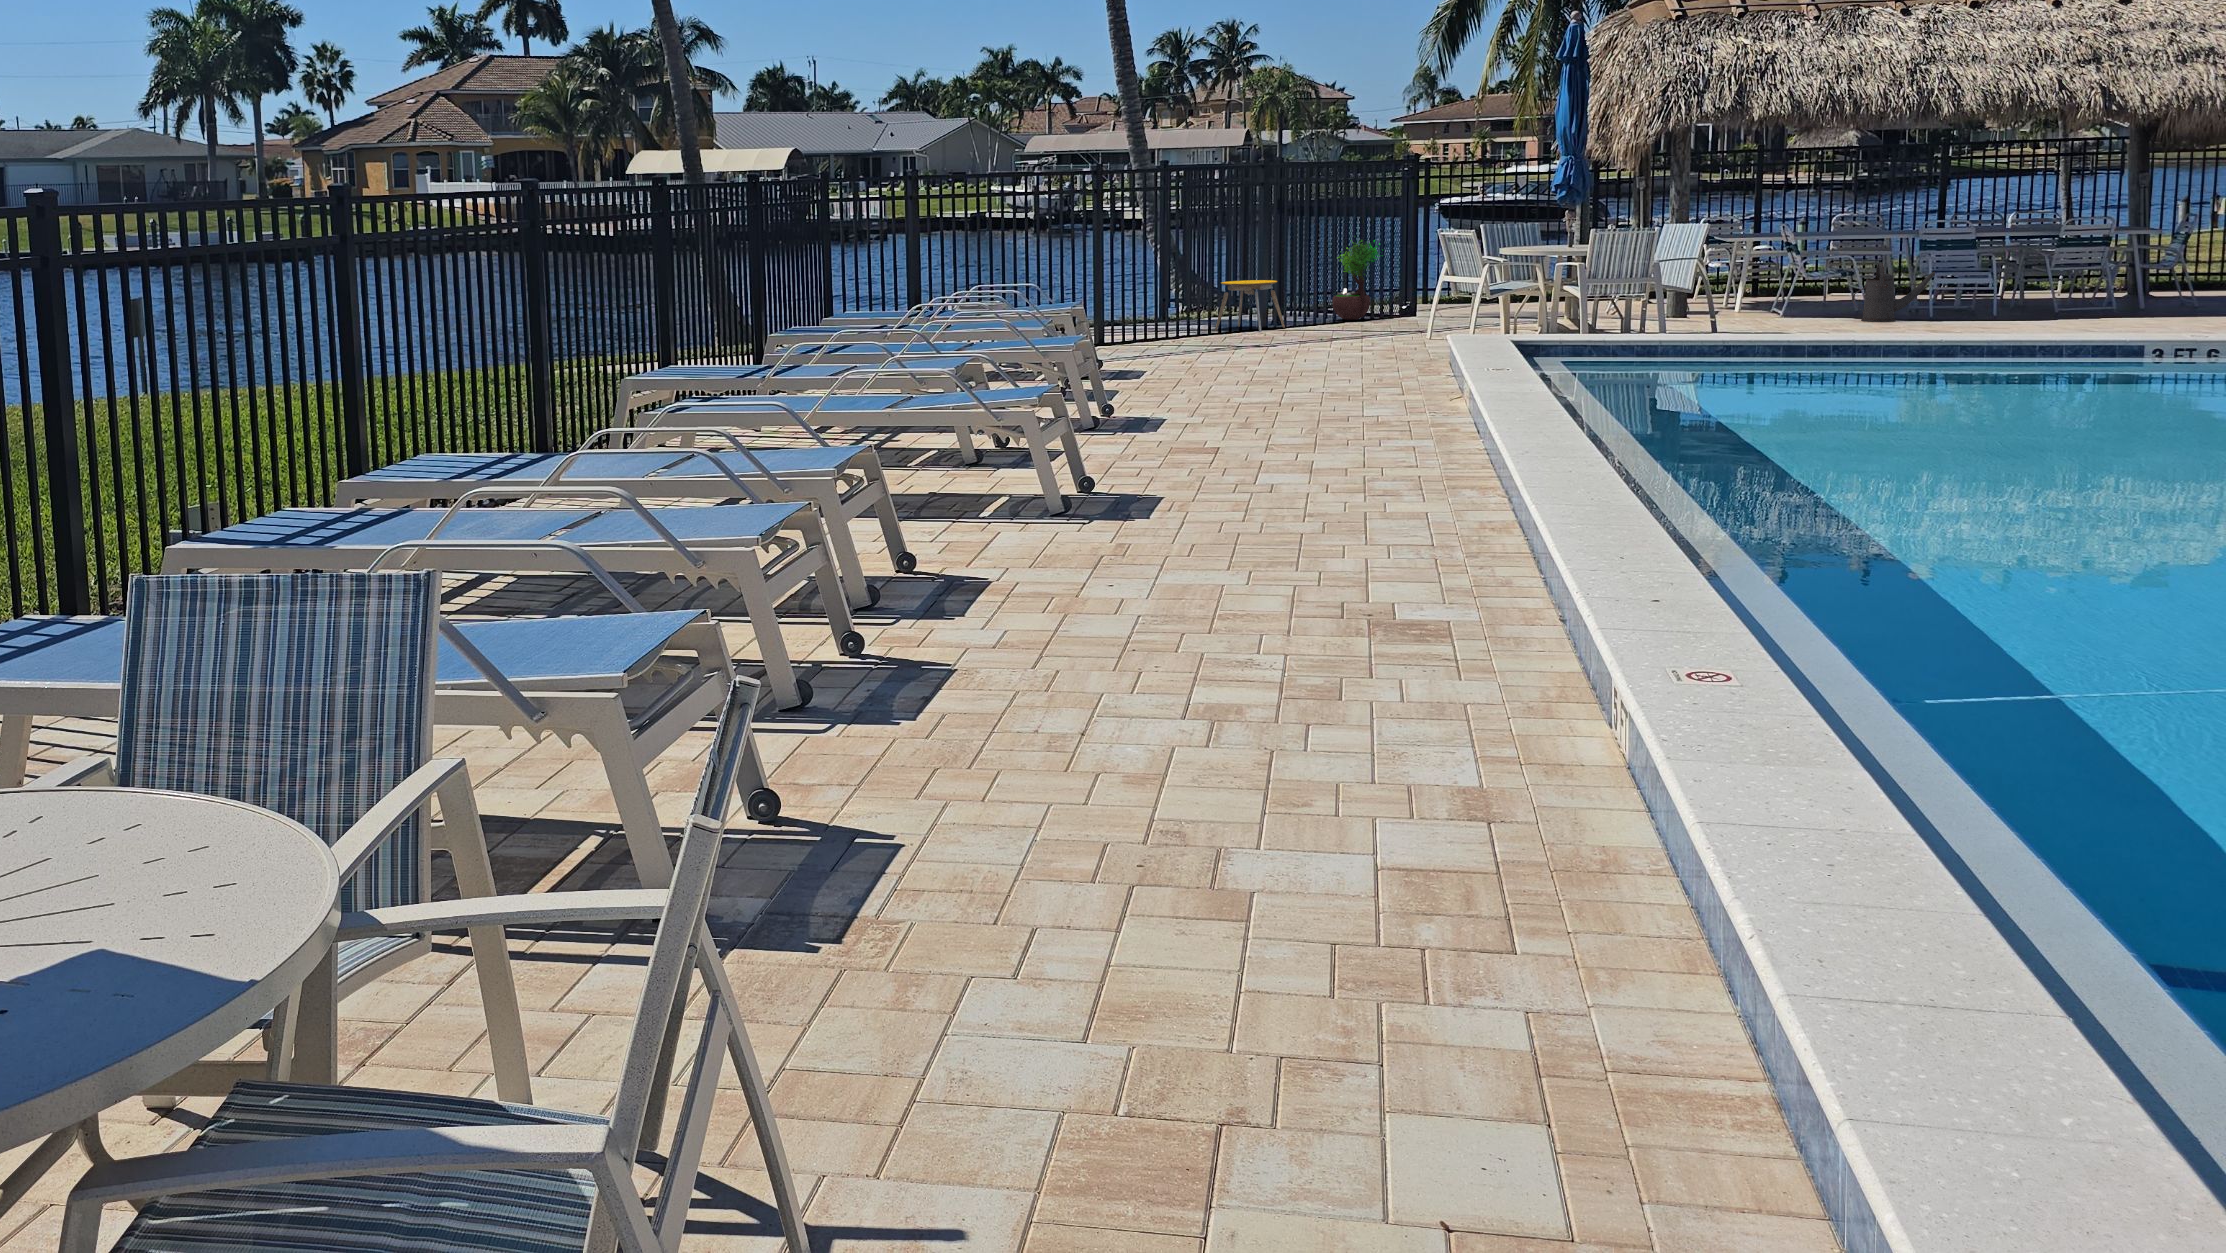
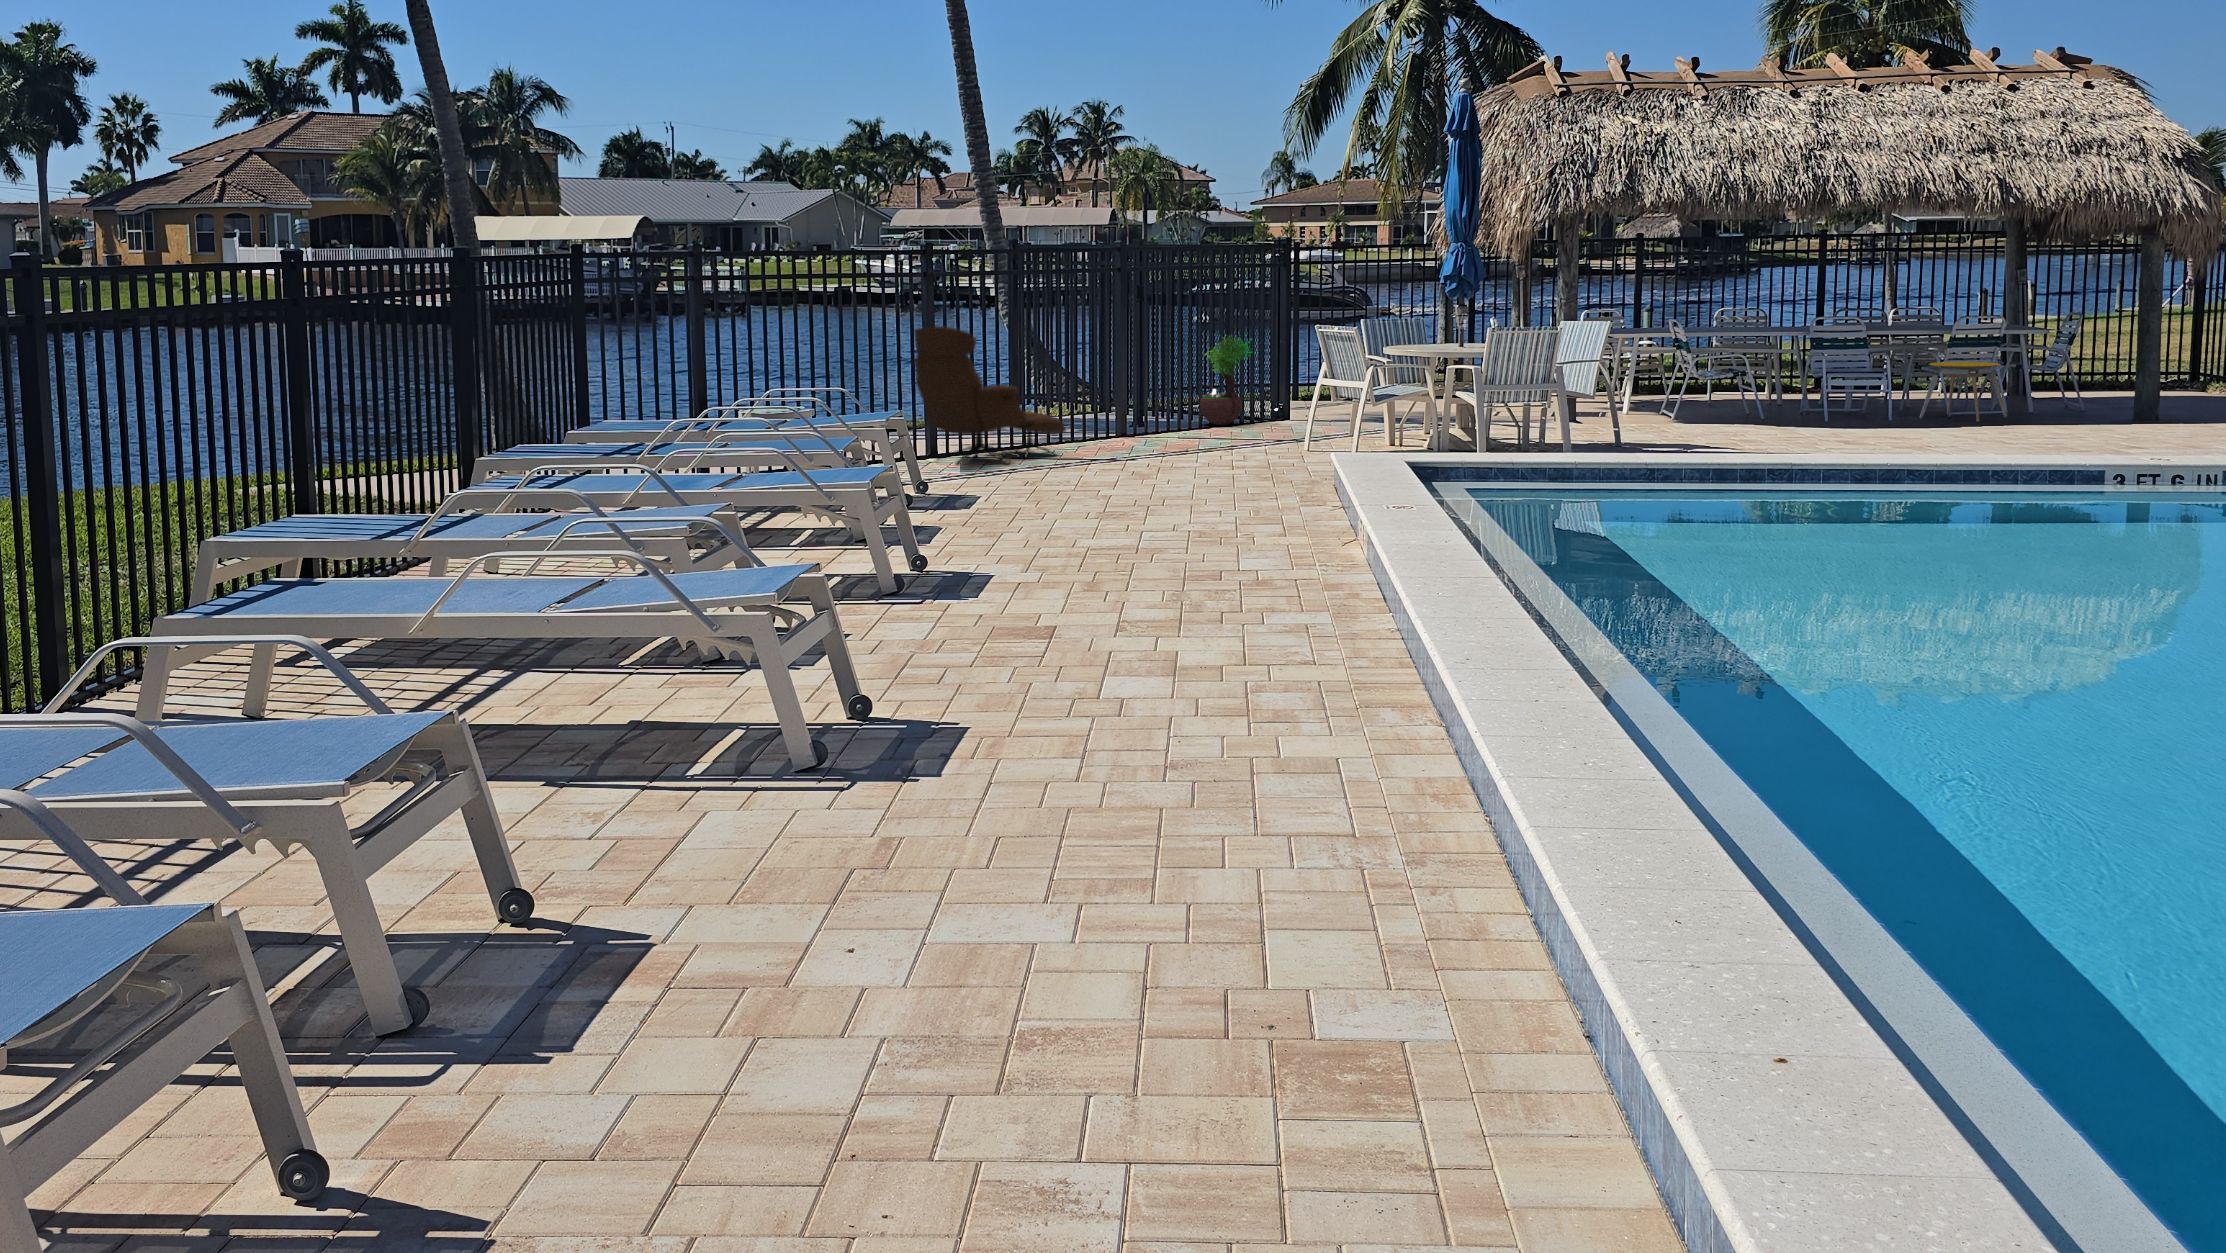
lounge chair: none [1087,232,1215,349] -> present [914,326,1066,466]
watering can: present [1852,263,1935,322] -> none [1757,366,1843,431]
stool: present [1215,280,1285,332] -> present [1919,362,2007,422]

